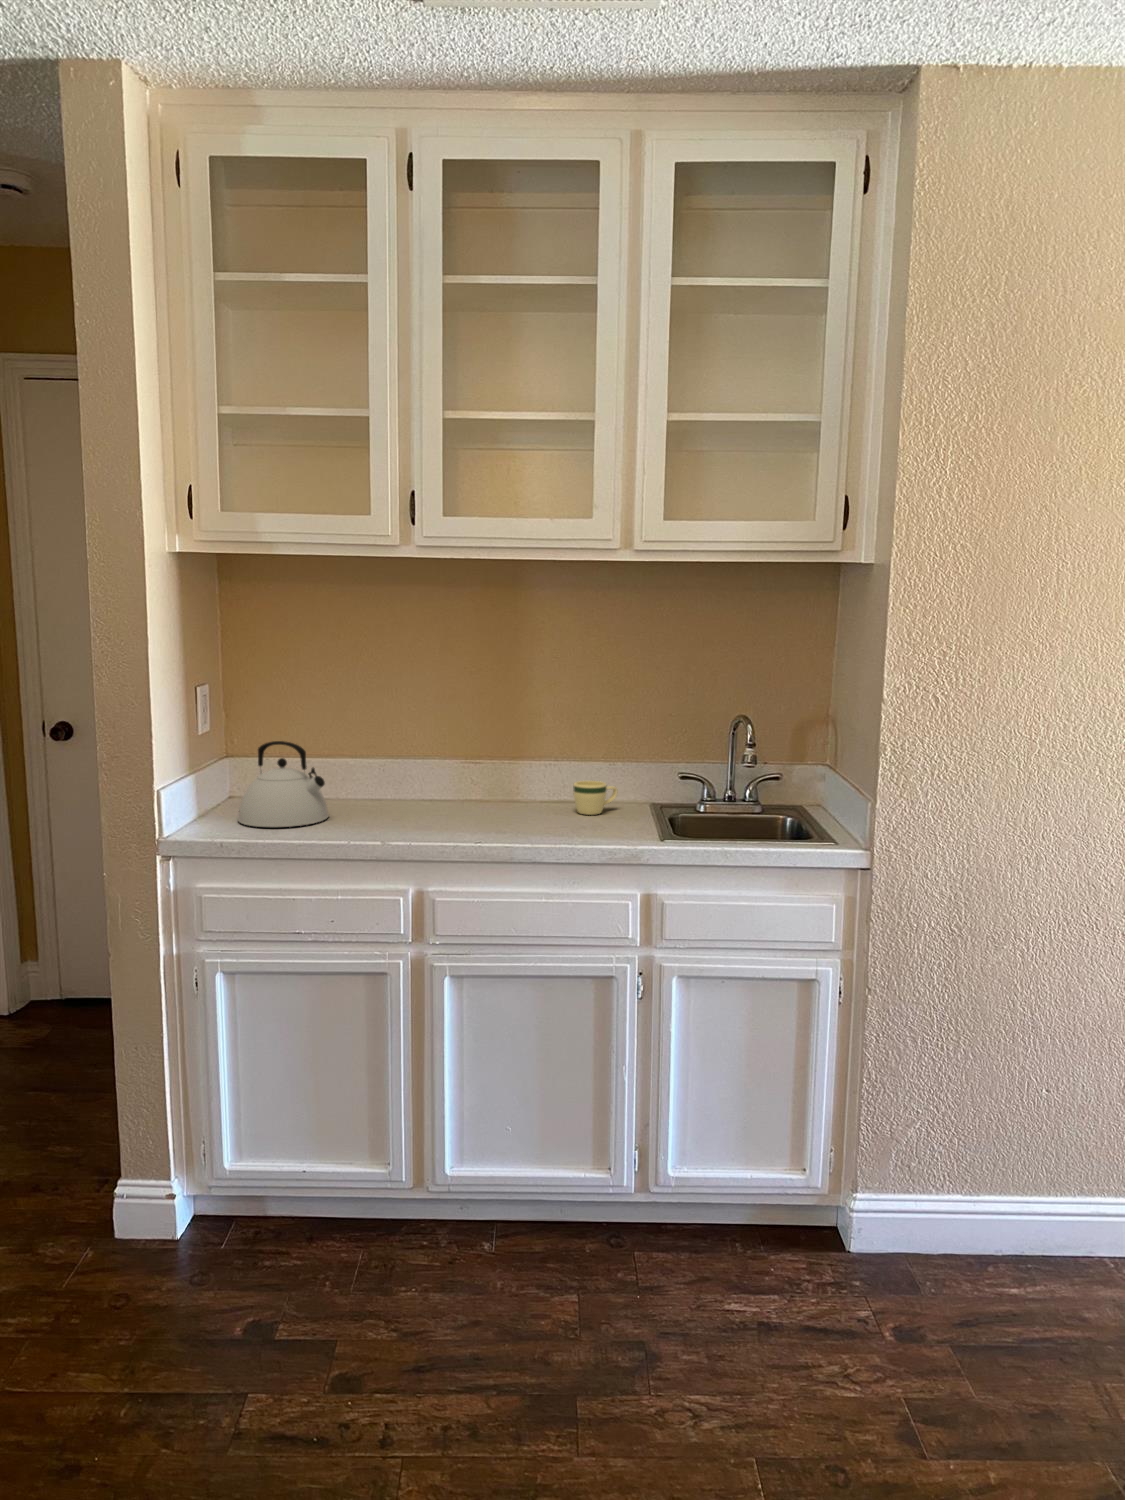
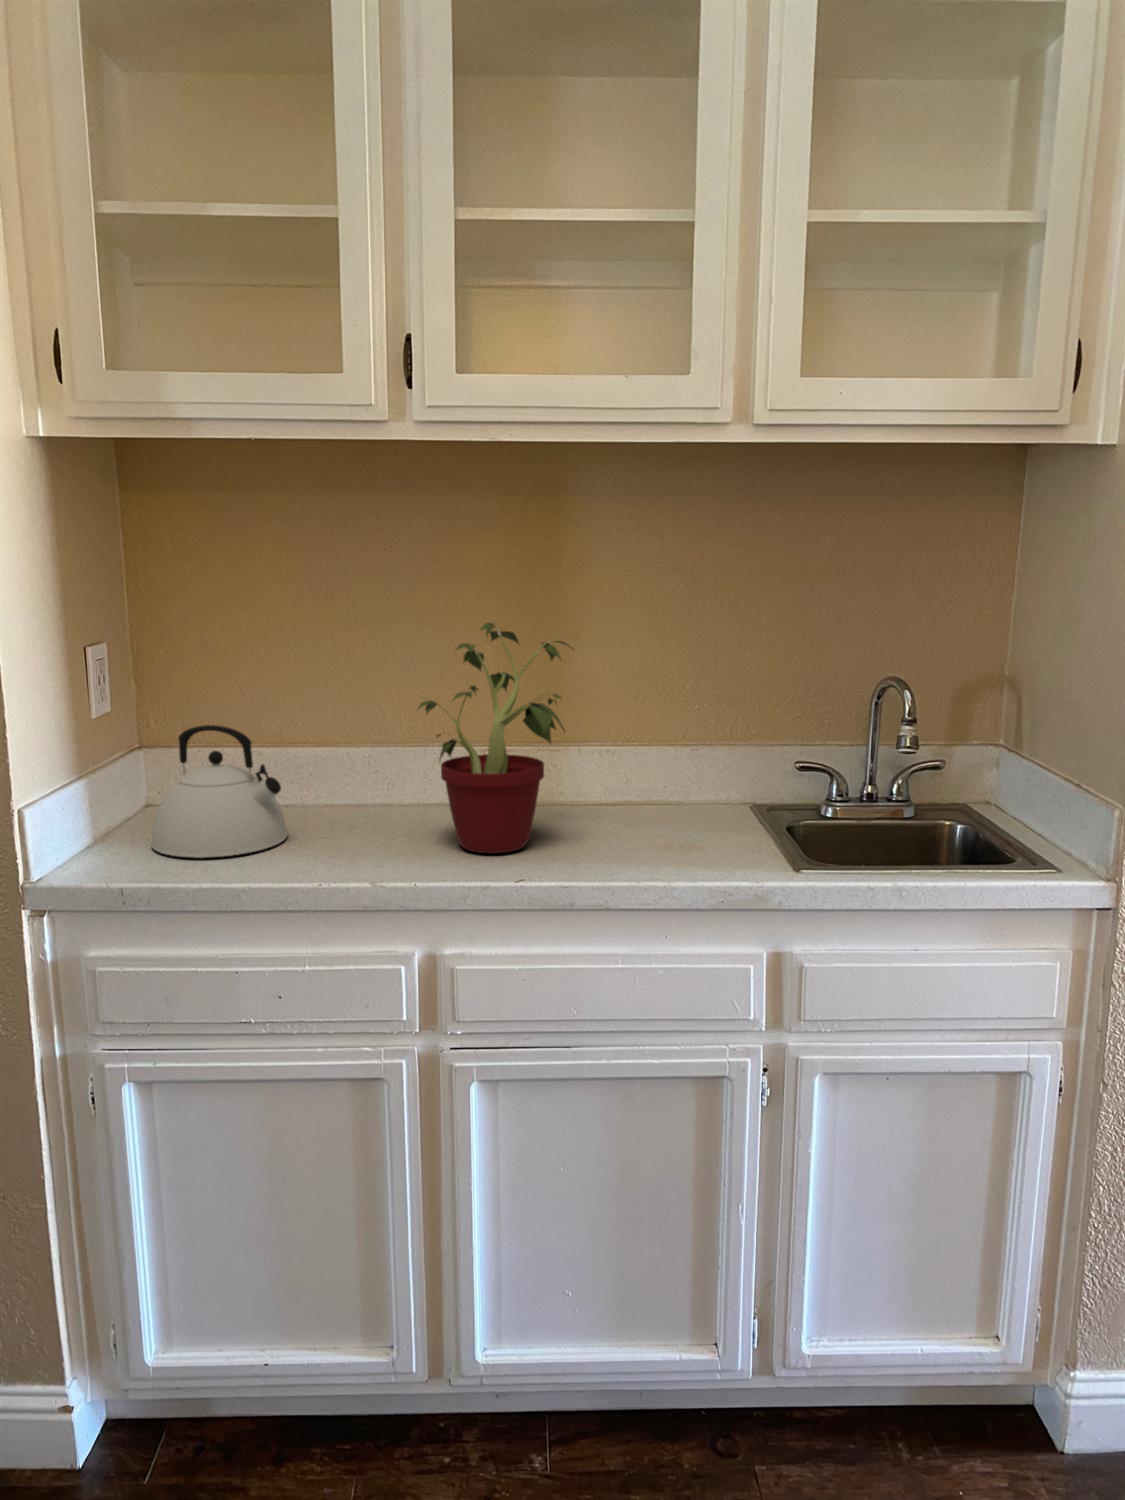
potted plant: none [415,674,523,828] -> present [418,622,571,853]
mug: present [573,781,617,815] -> none [646,774,707,824]

